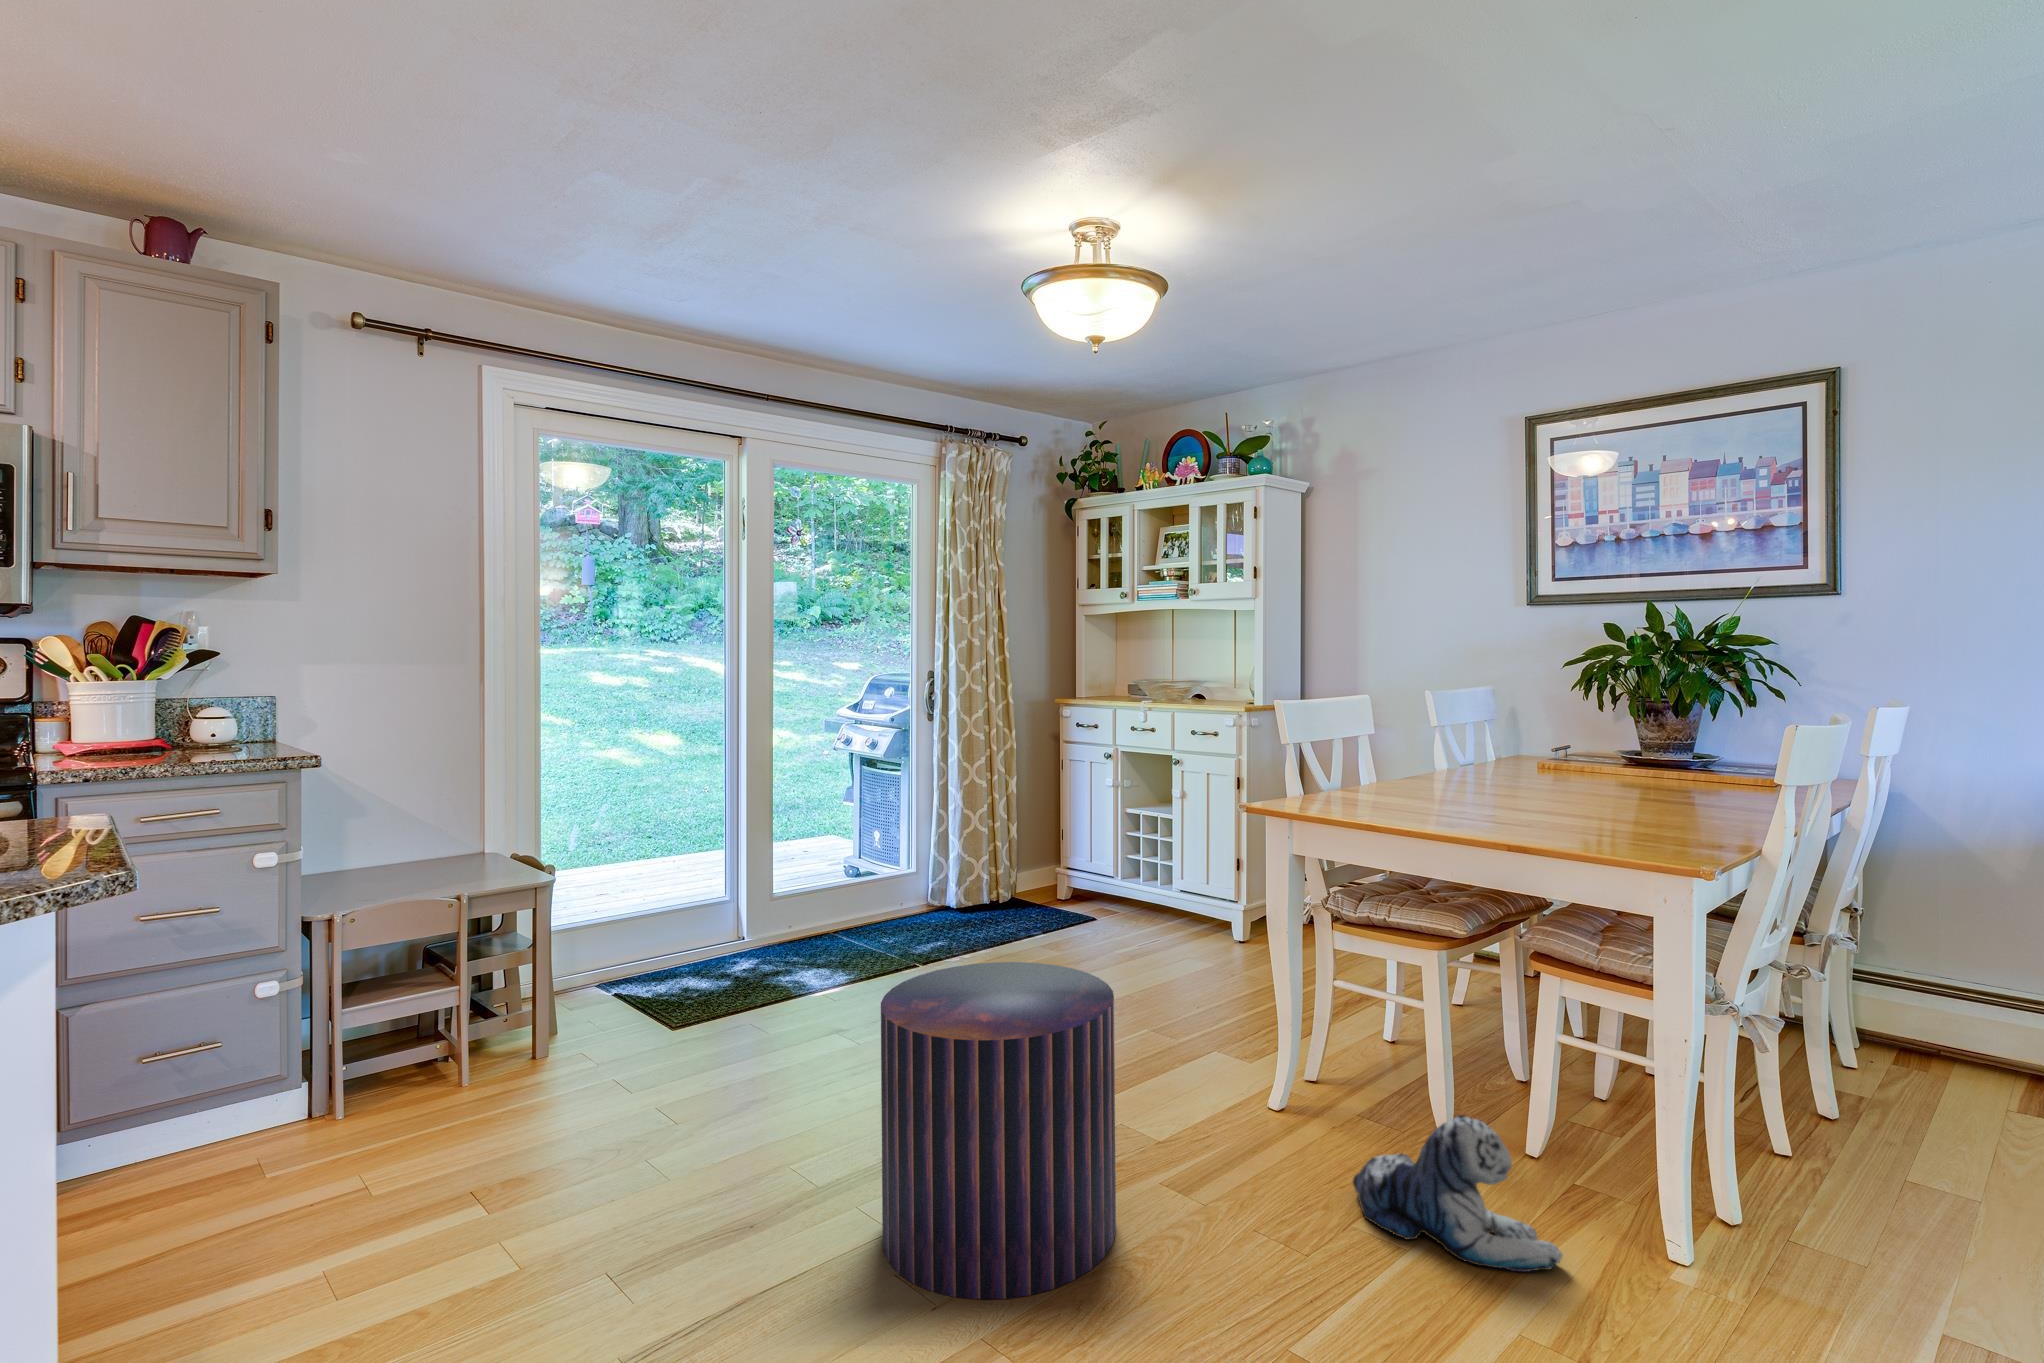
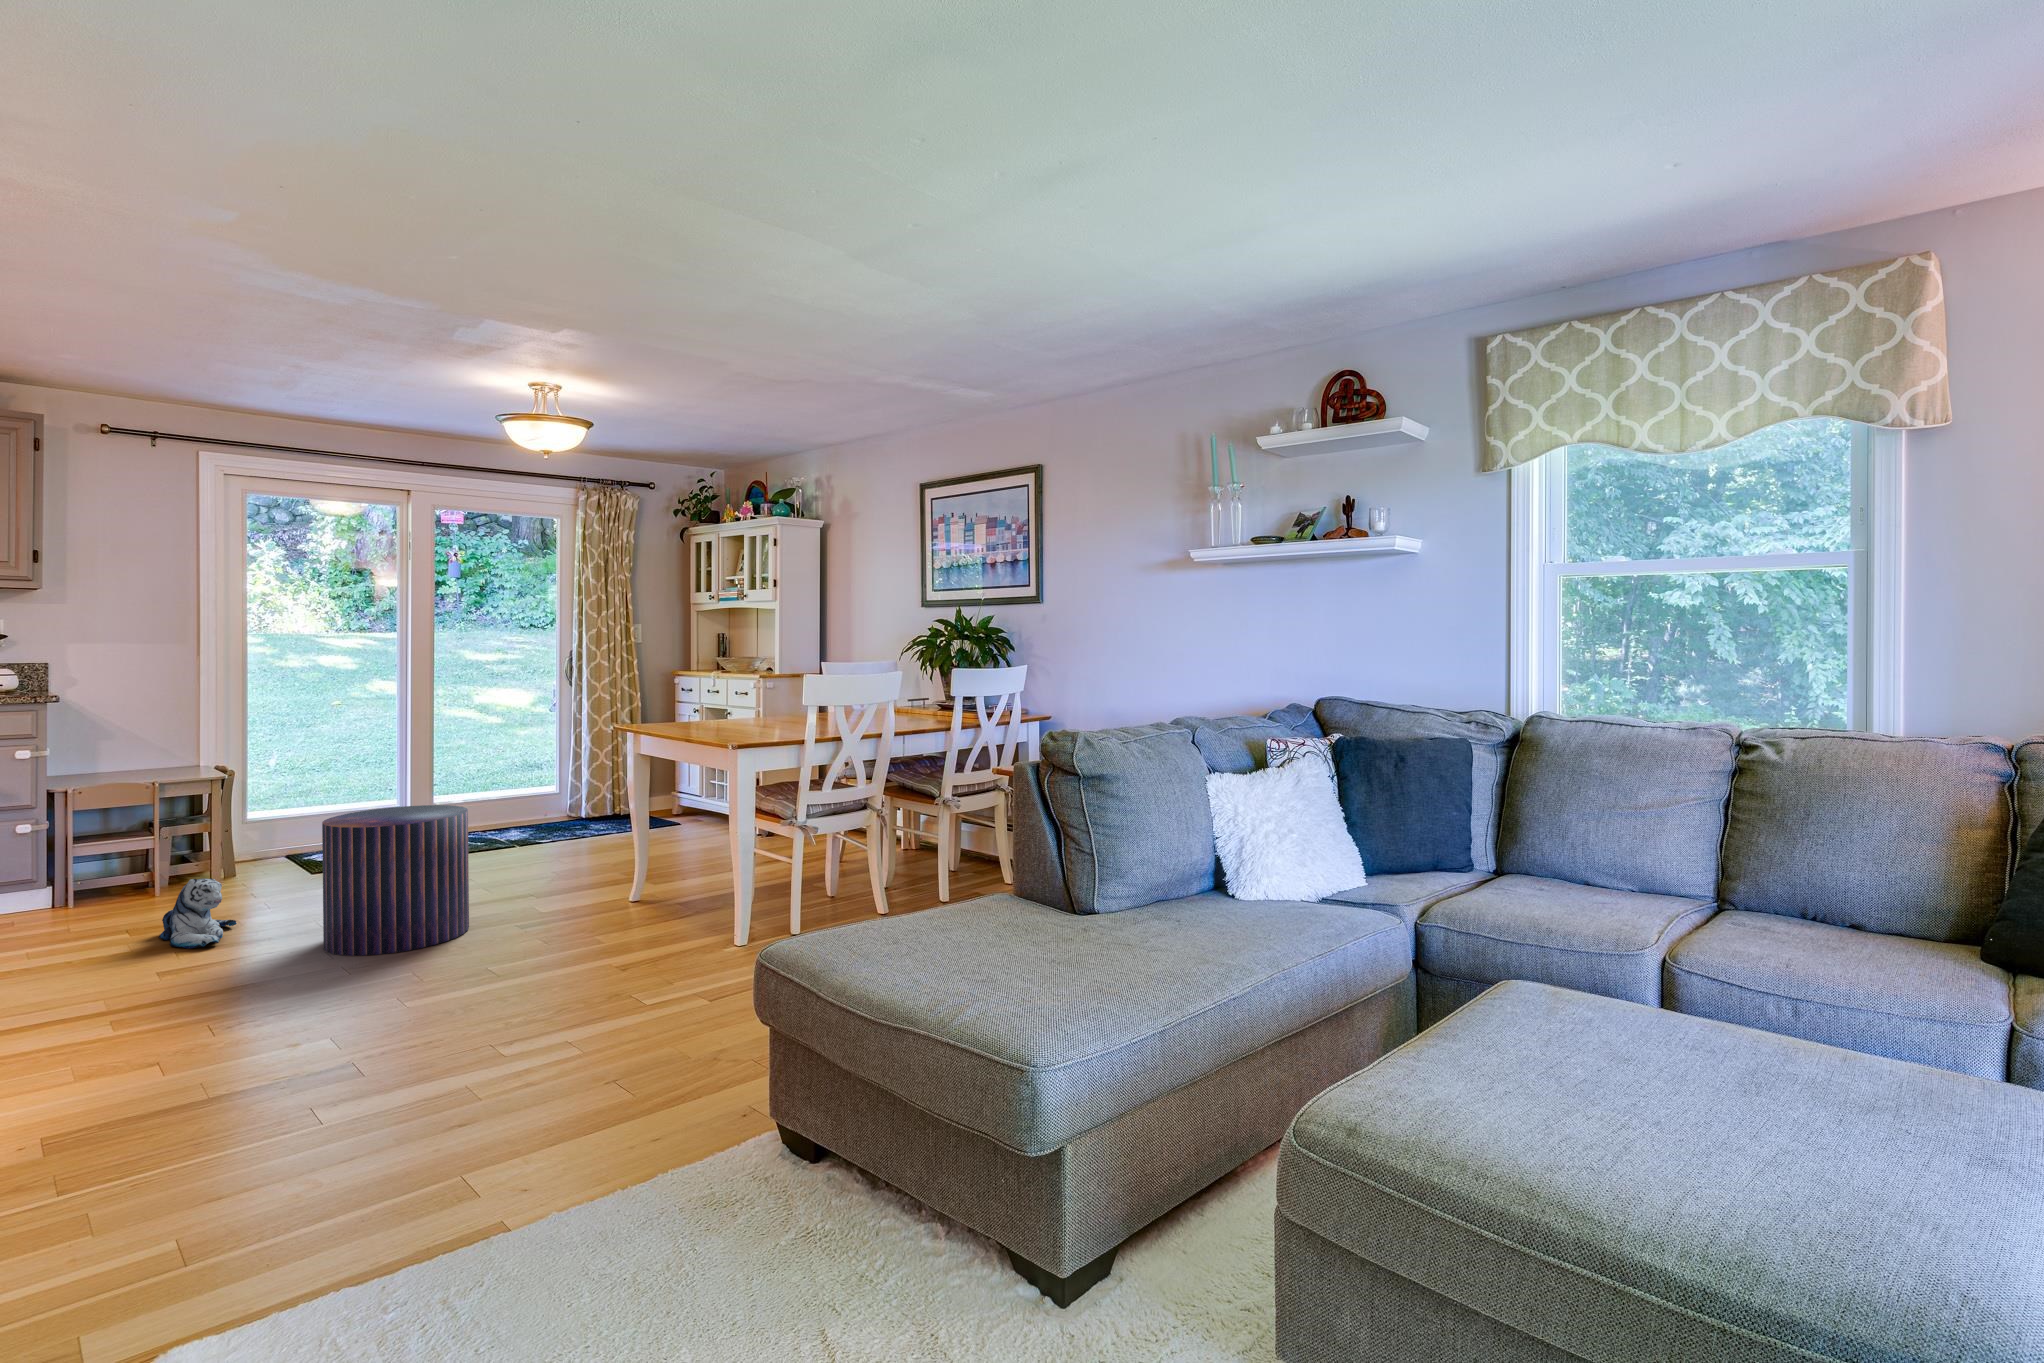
plush toy: present [1353,1115,1563,1272] -> present [159,878,237,948]

